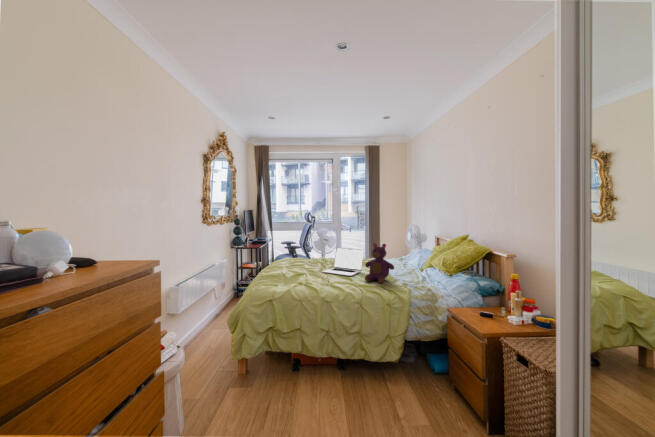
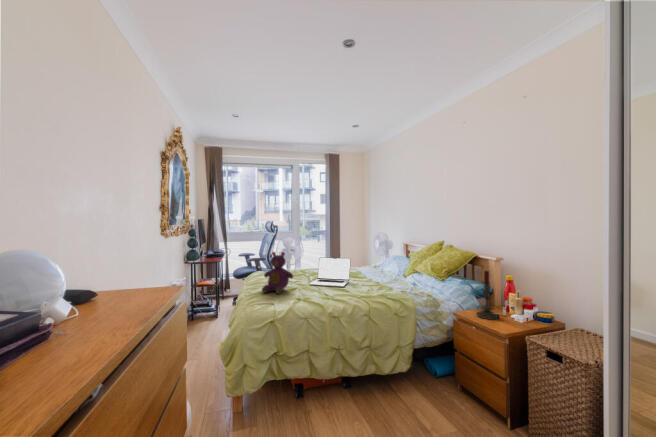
teddy bear: present [365,243,394,283] -> present [262,252,293,293]
candle: none [471,267,493,319] -> present [477,271,498,320]

